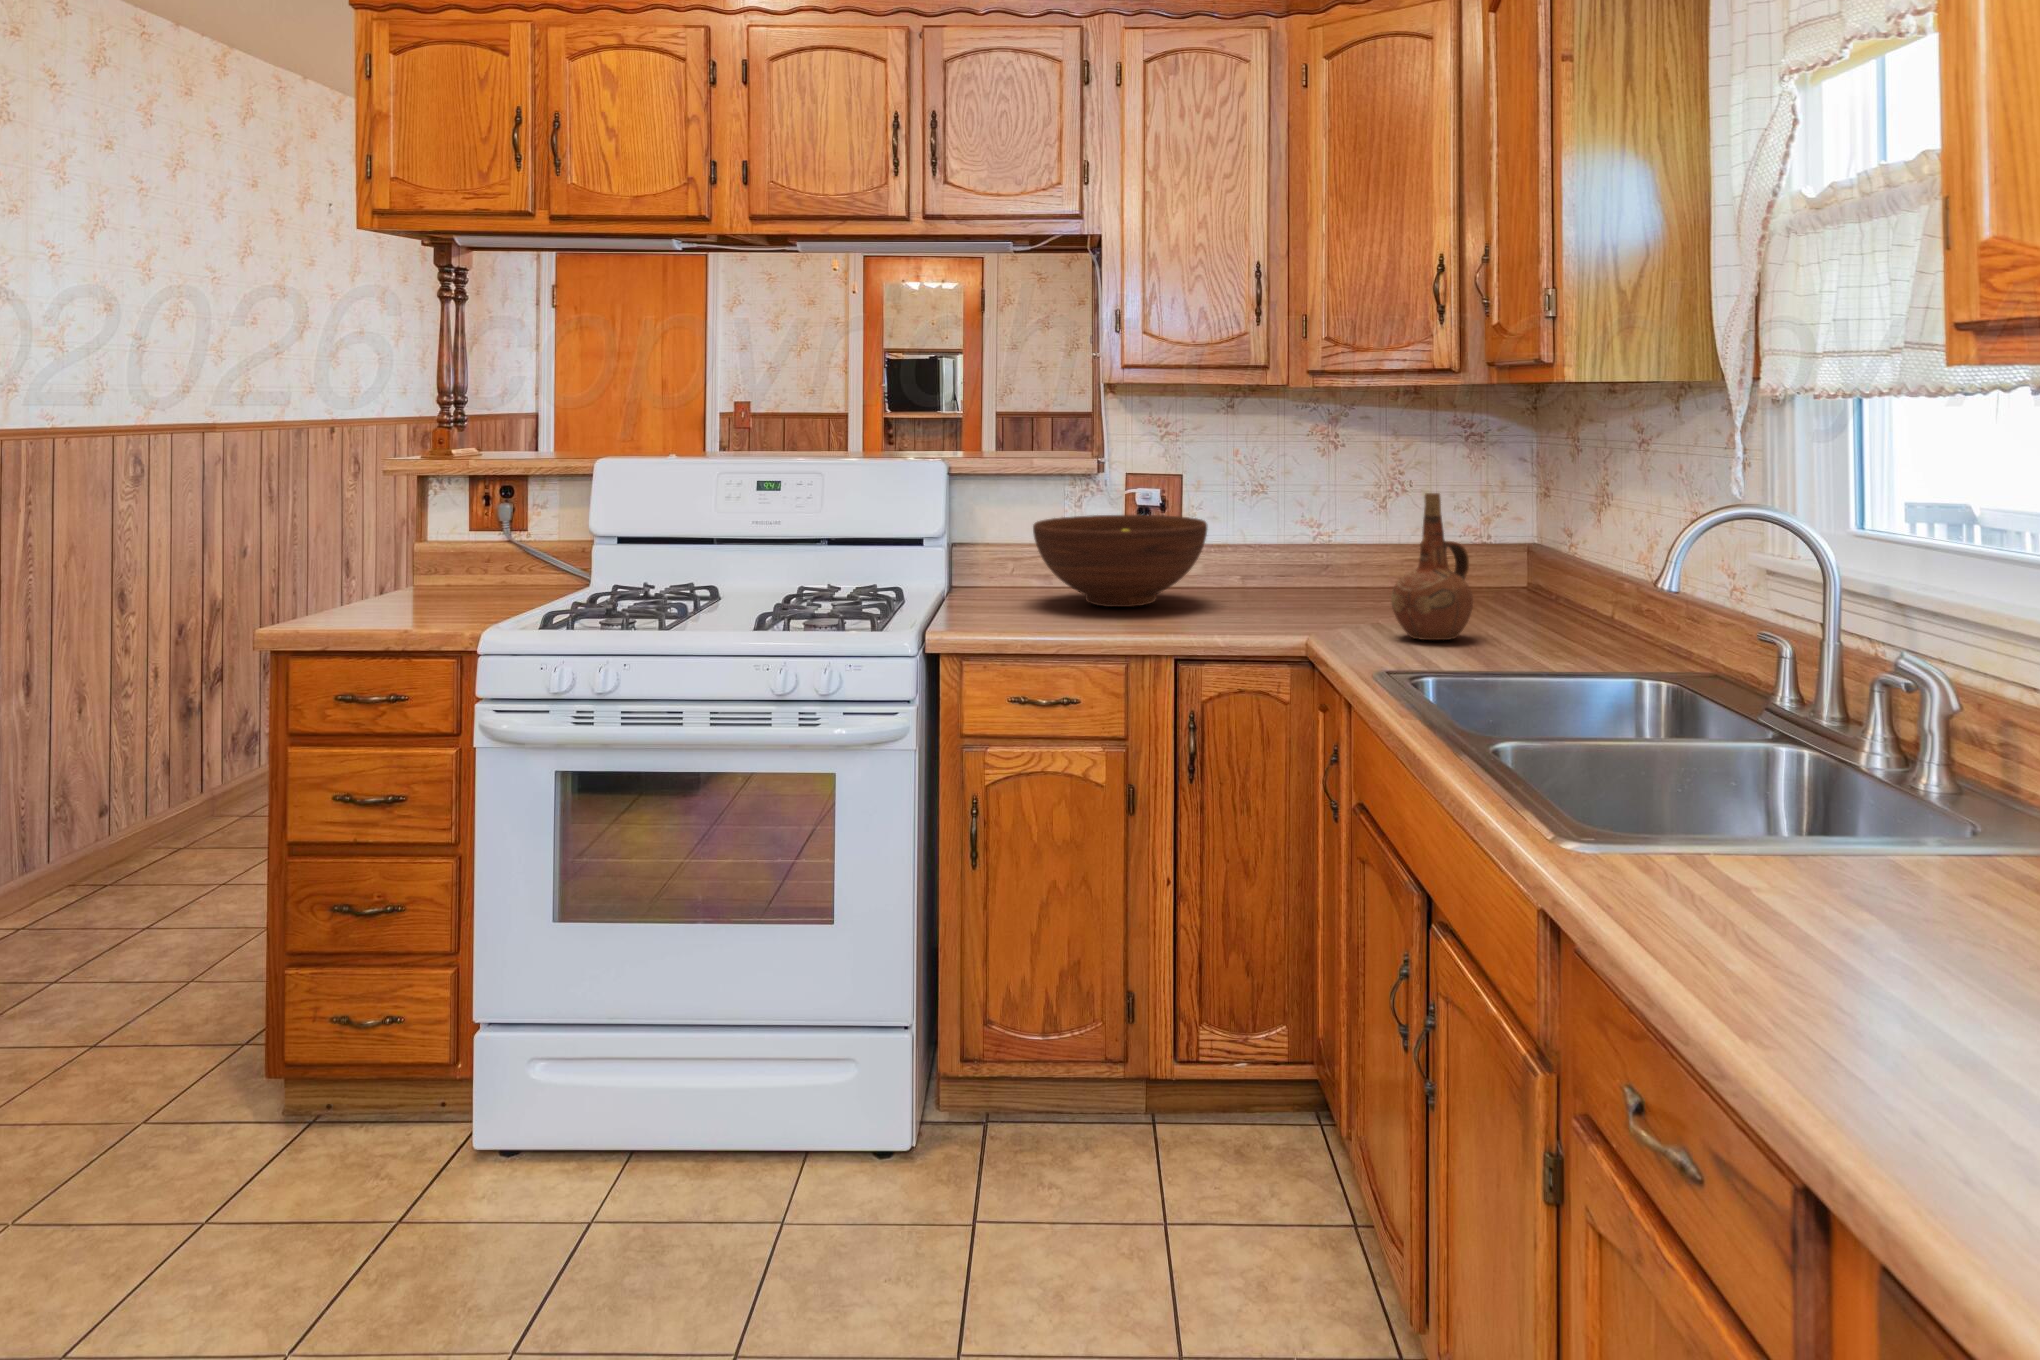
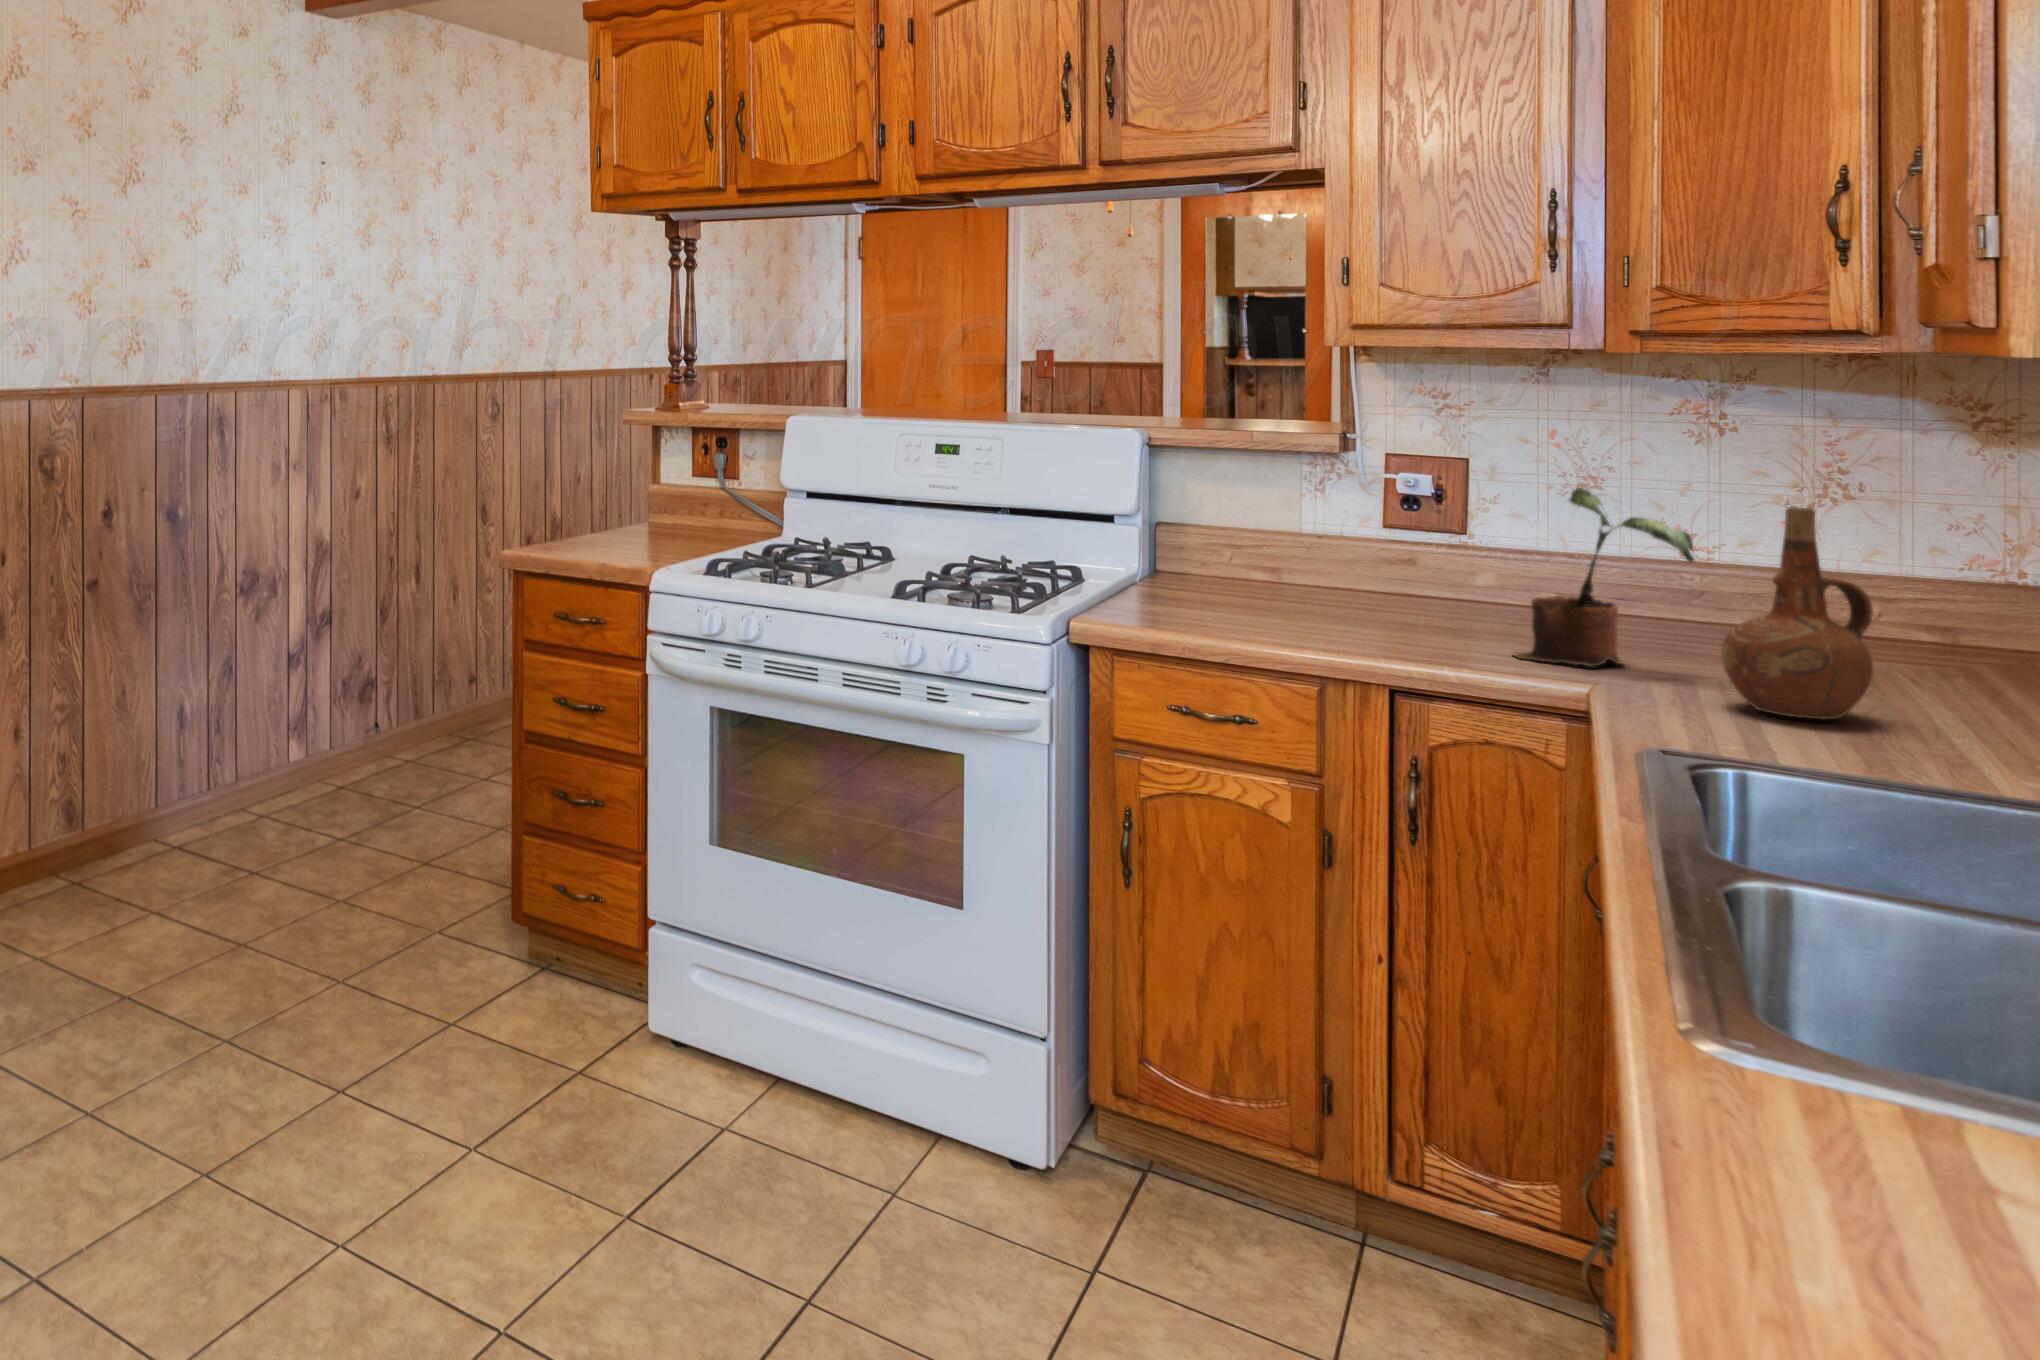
potted plant: none [1250,488,1362,623] -> present [1515,488,1694,667]
fruit bowl: present [1033,515,1207,607] -> none [1230,504,1472,617]

